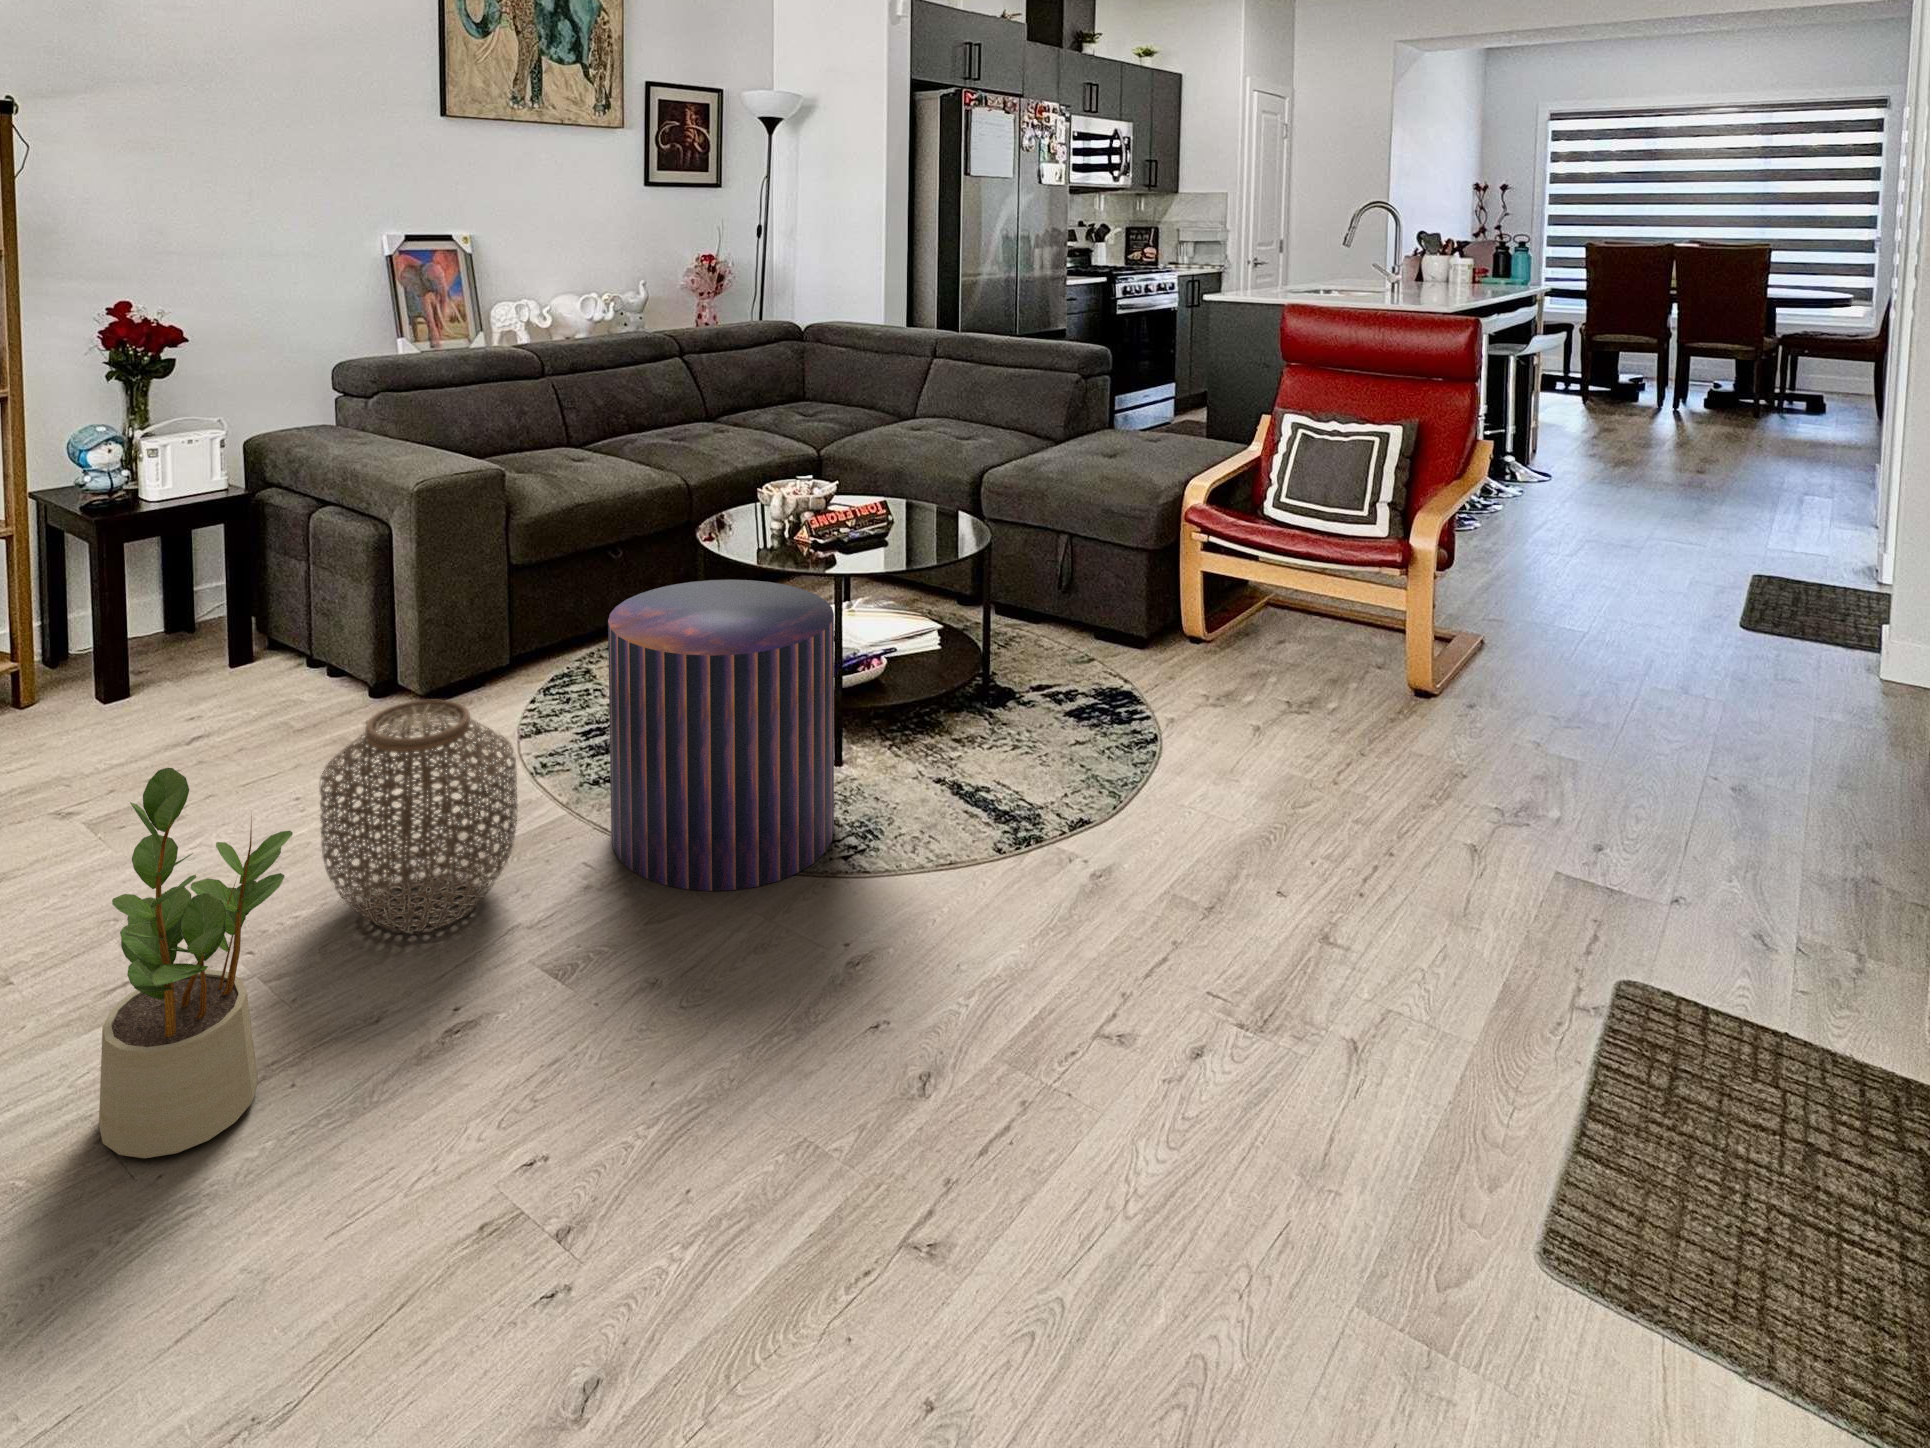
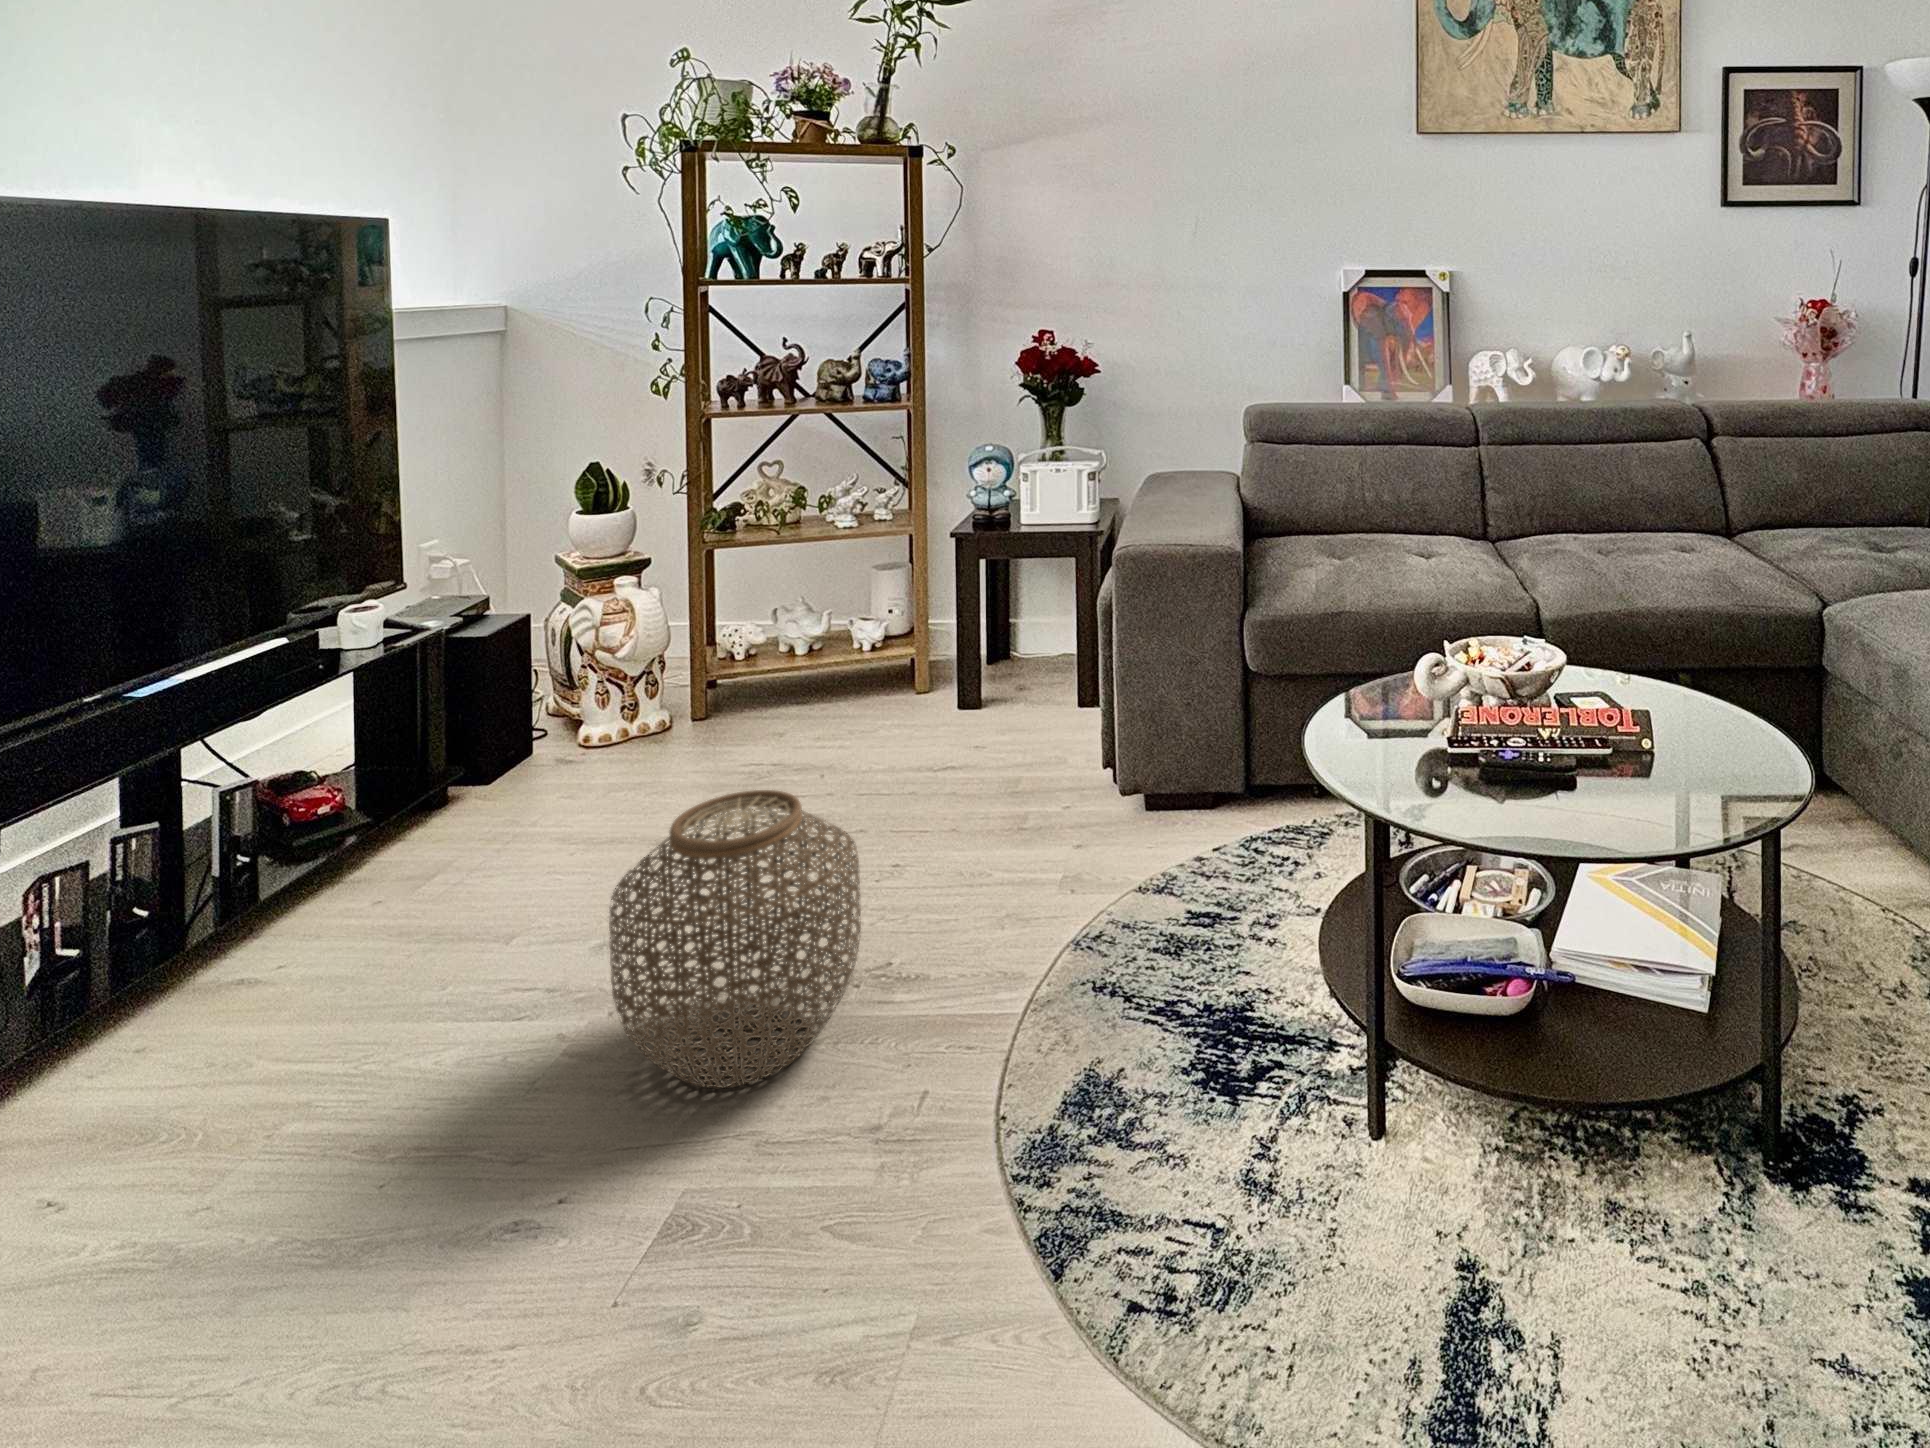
pouf: present [608,580,834,891] -> none [902,739,1261,1292]
potted plant: present [99,768,293,1158] -> none [169,780,438,1207]

